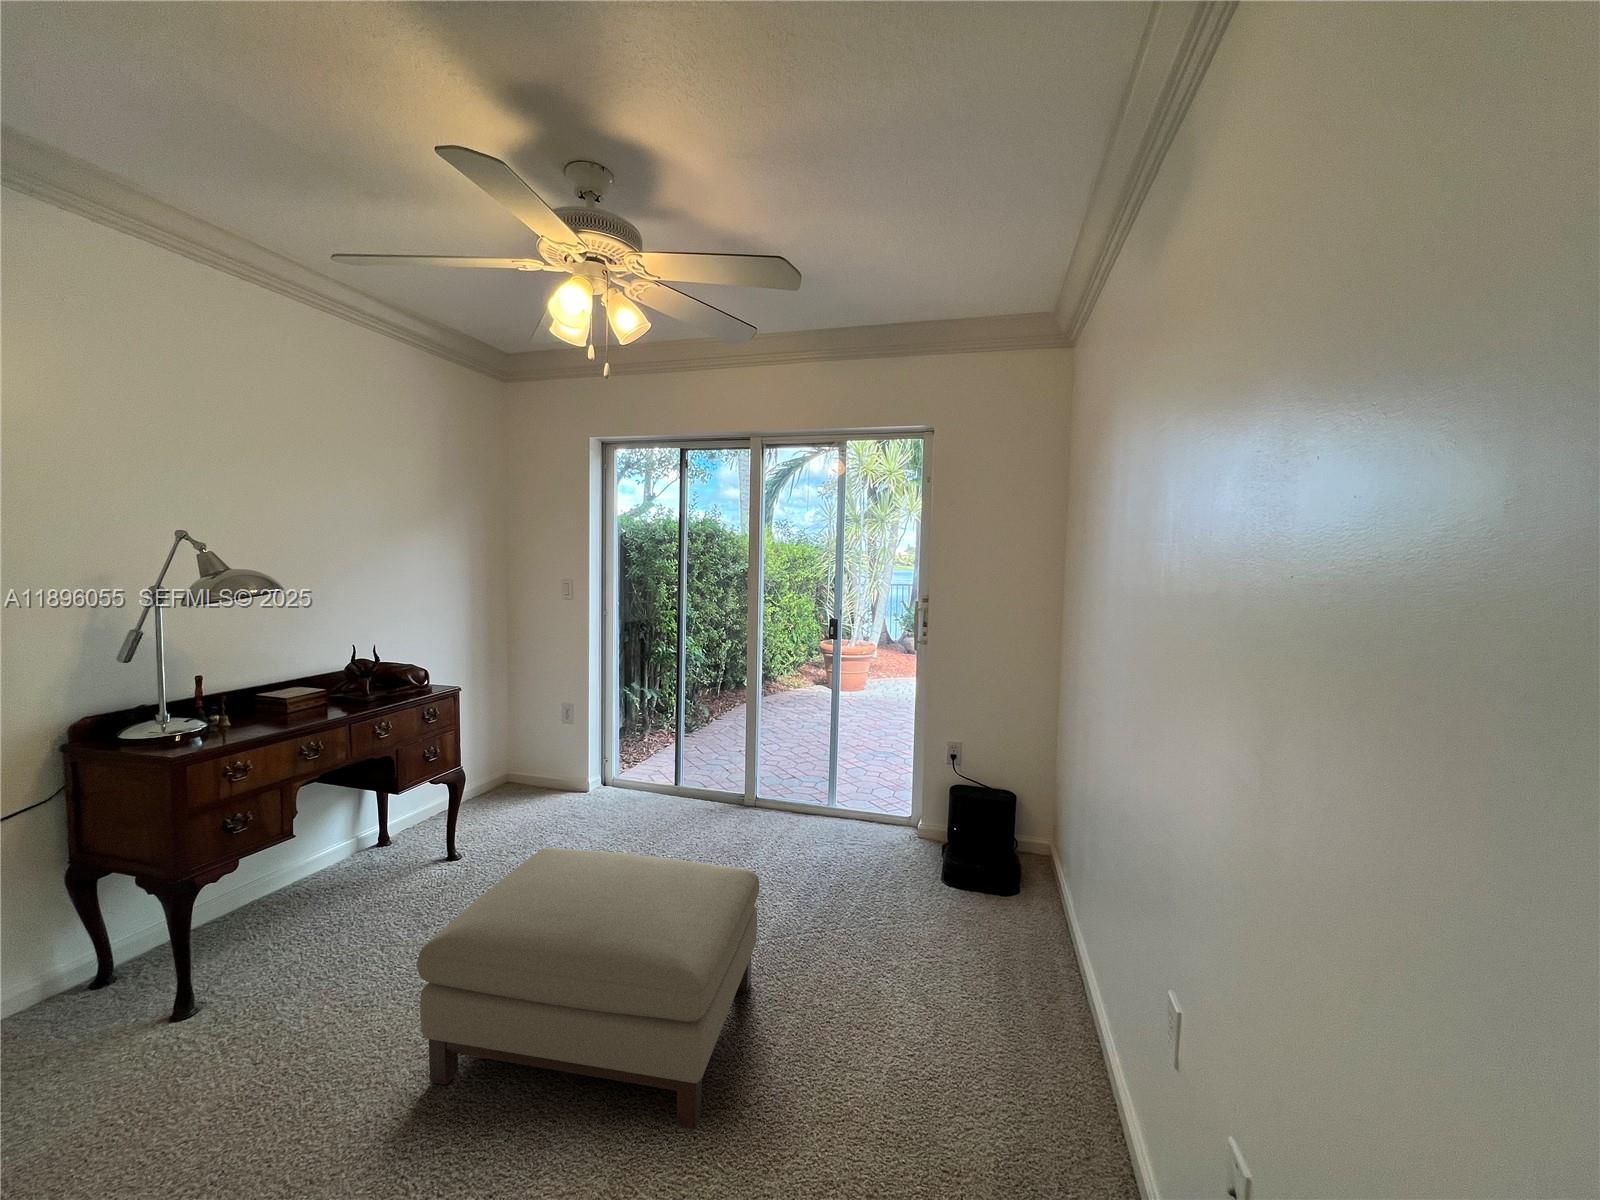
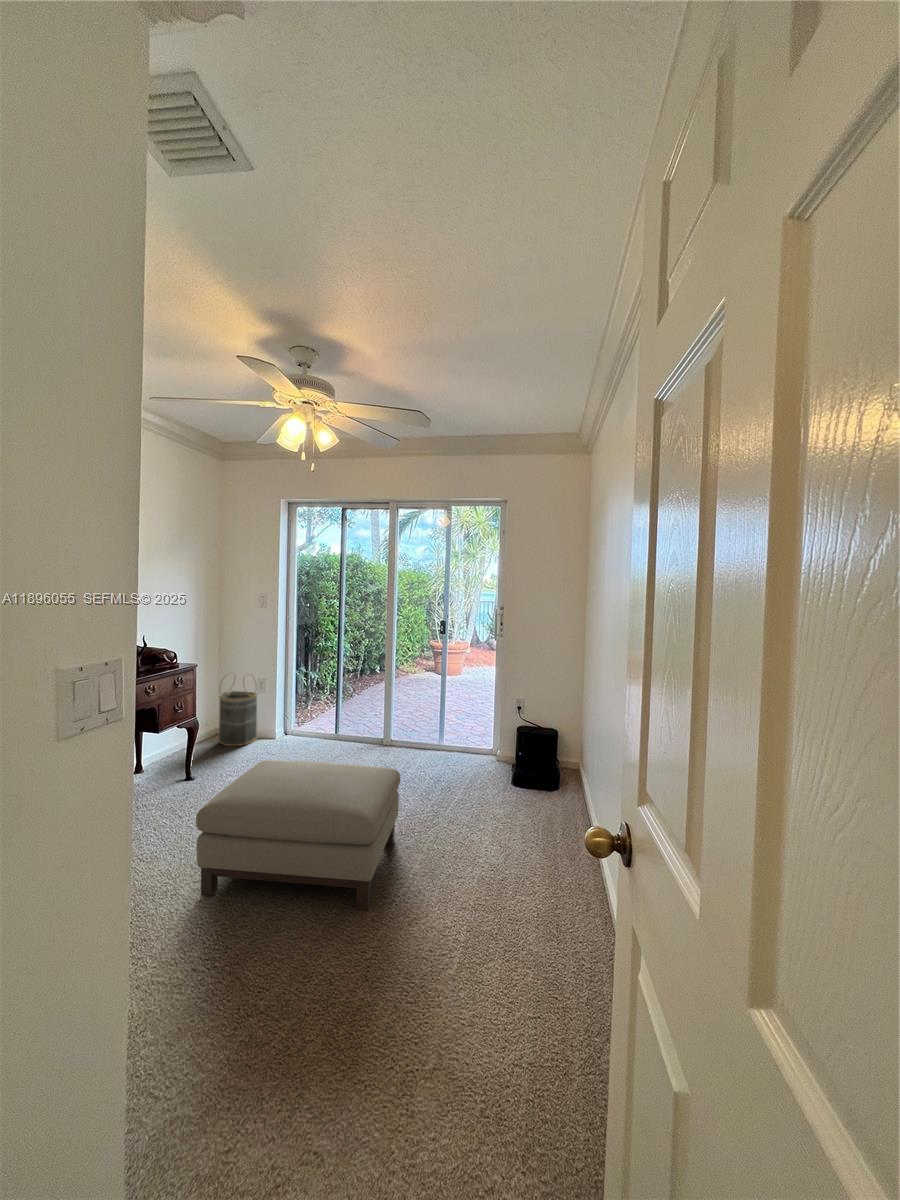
basket: none [506,691,564,800] -> present [219,673,257,746]

